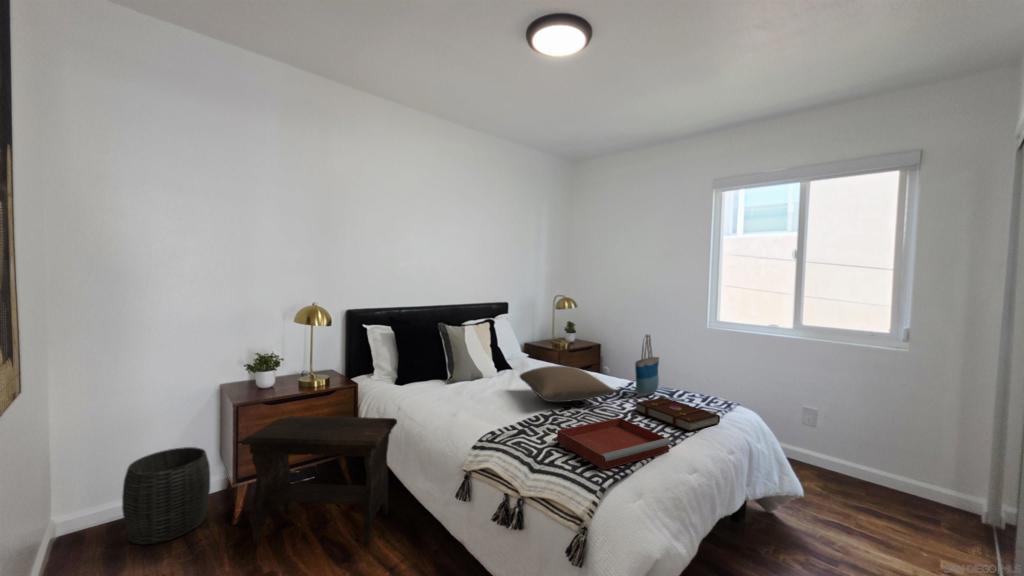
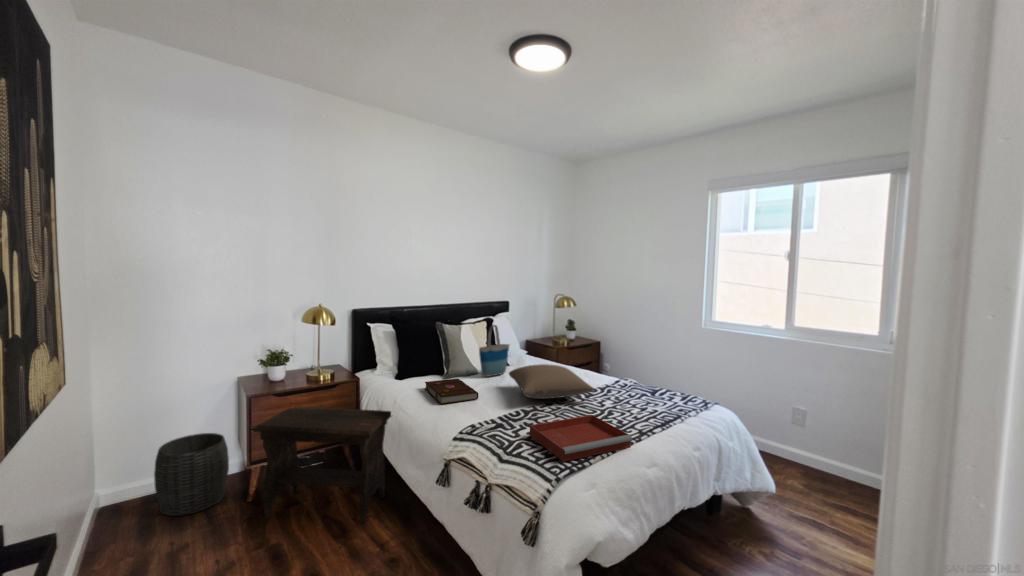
tote bag: present [635,335,659,397] -> present [479,325,509,377]
book: present [635,397,720,431] -> present [425,378,479,404]

